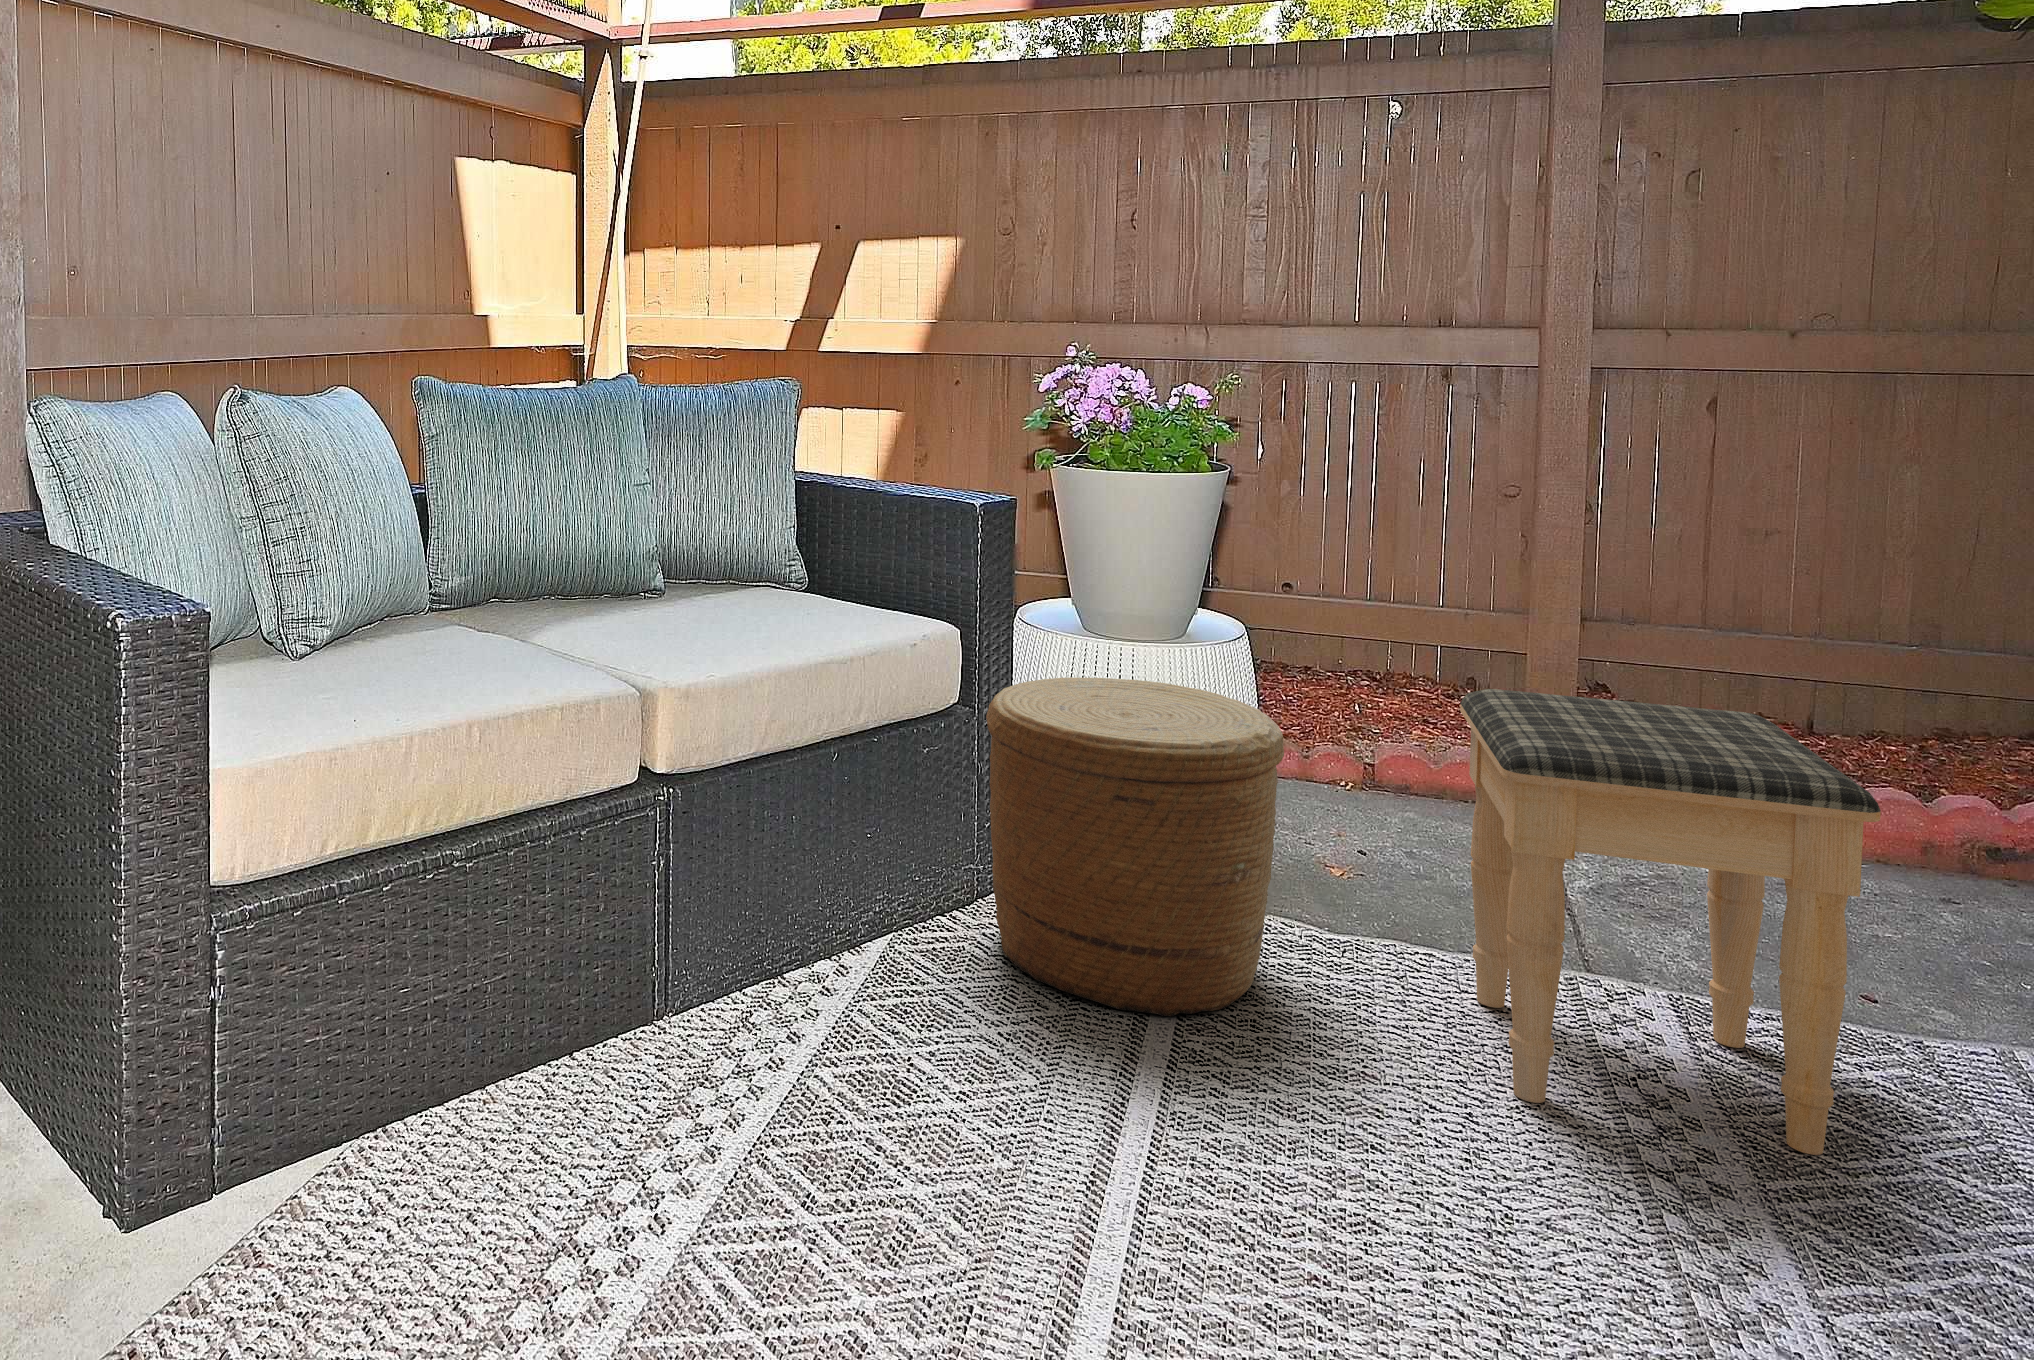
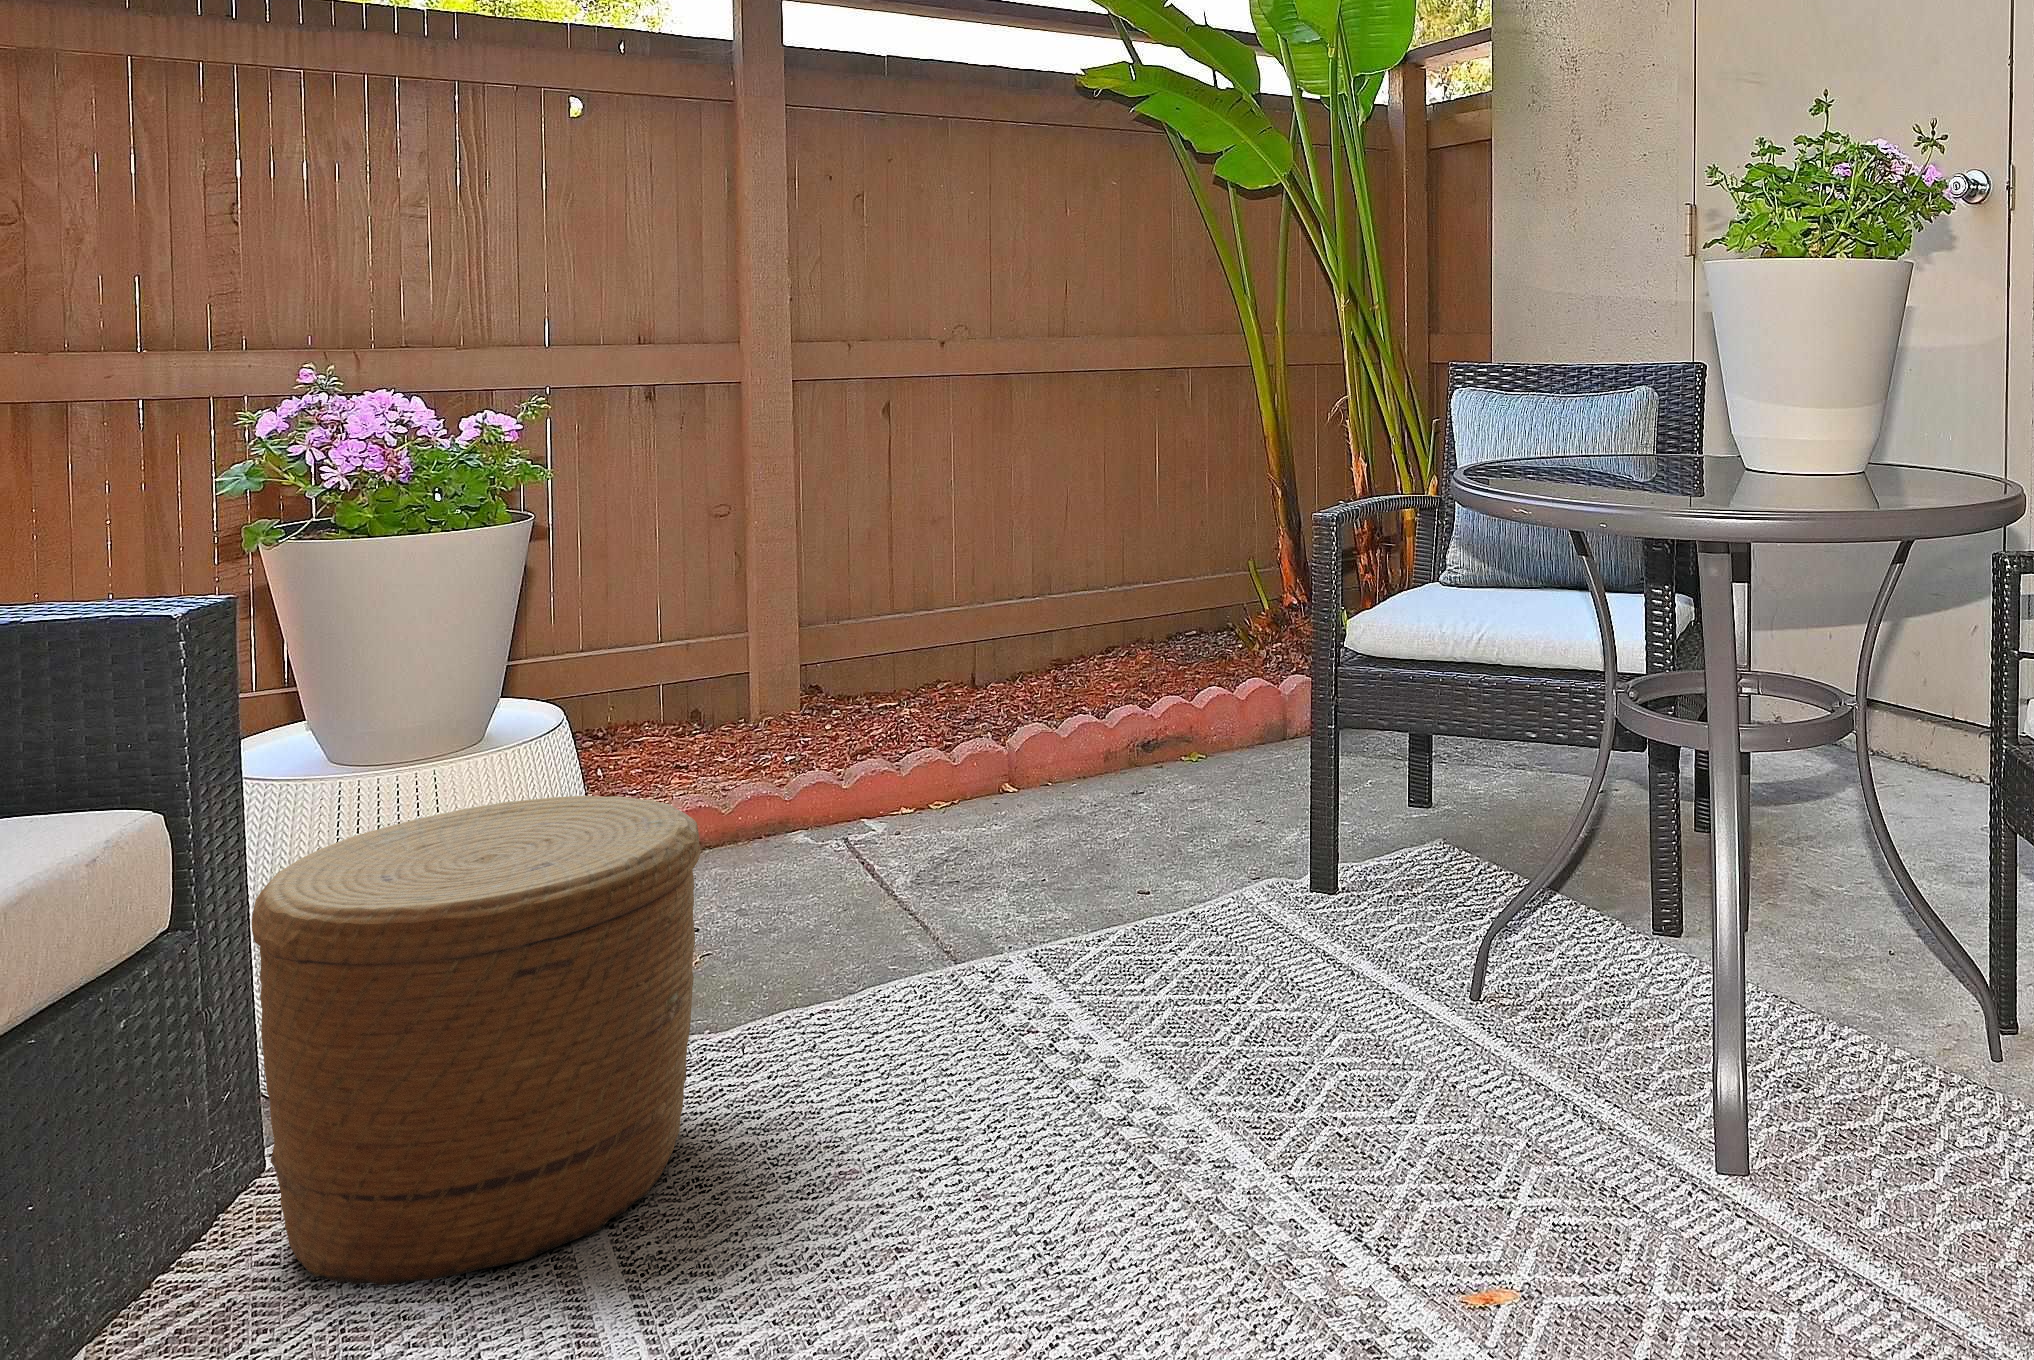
footstool: present [1460,689,1881,1155] -> none [860,676,1224,1116]

